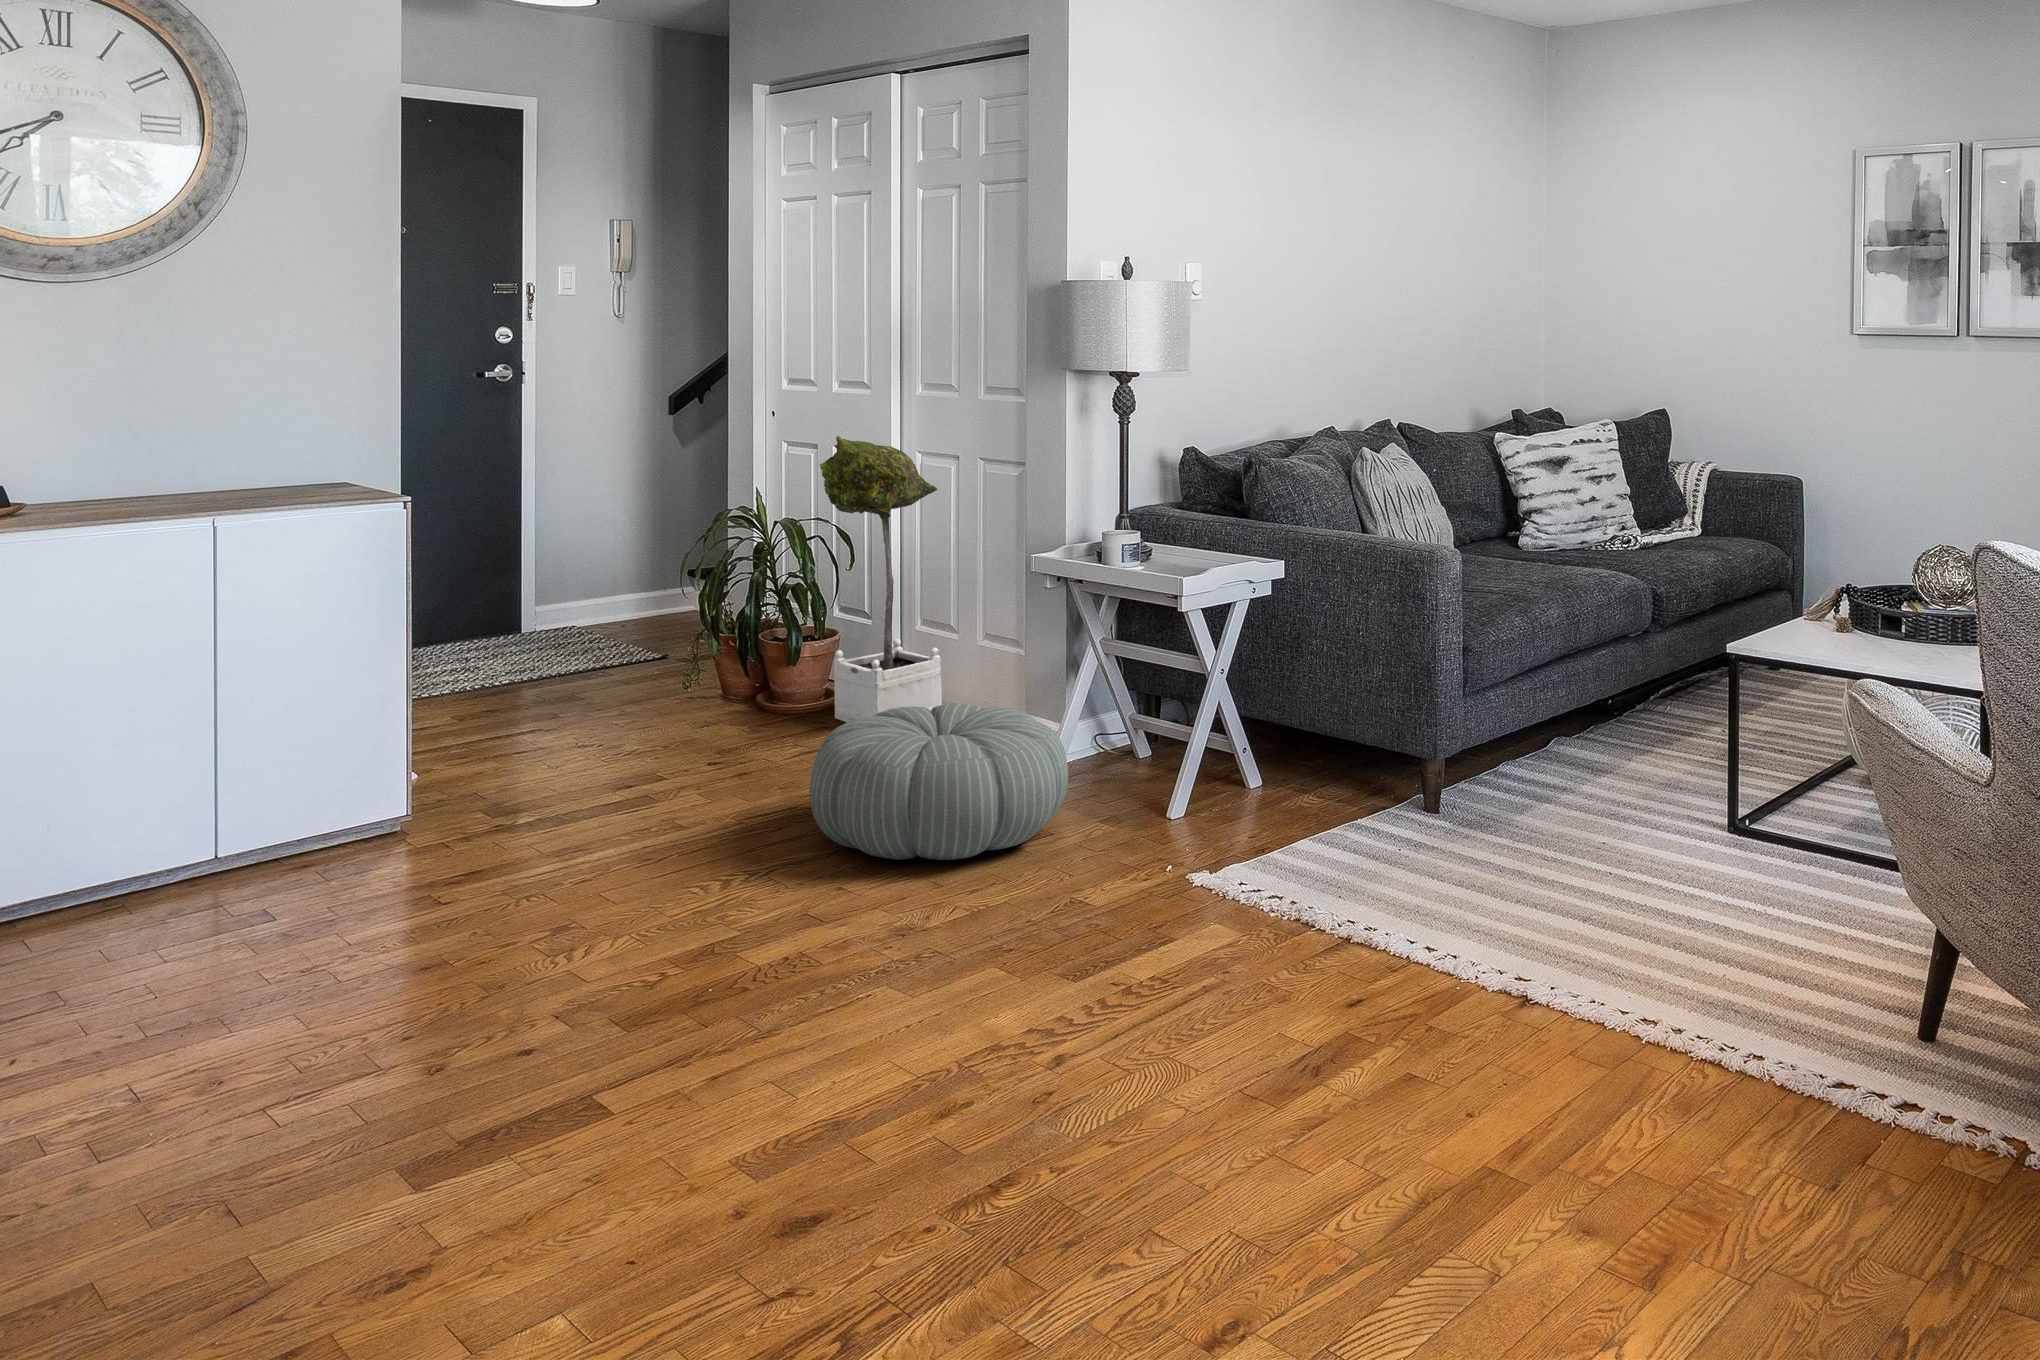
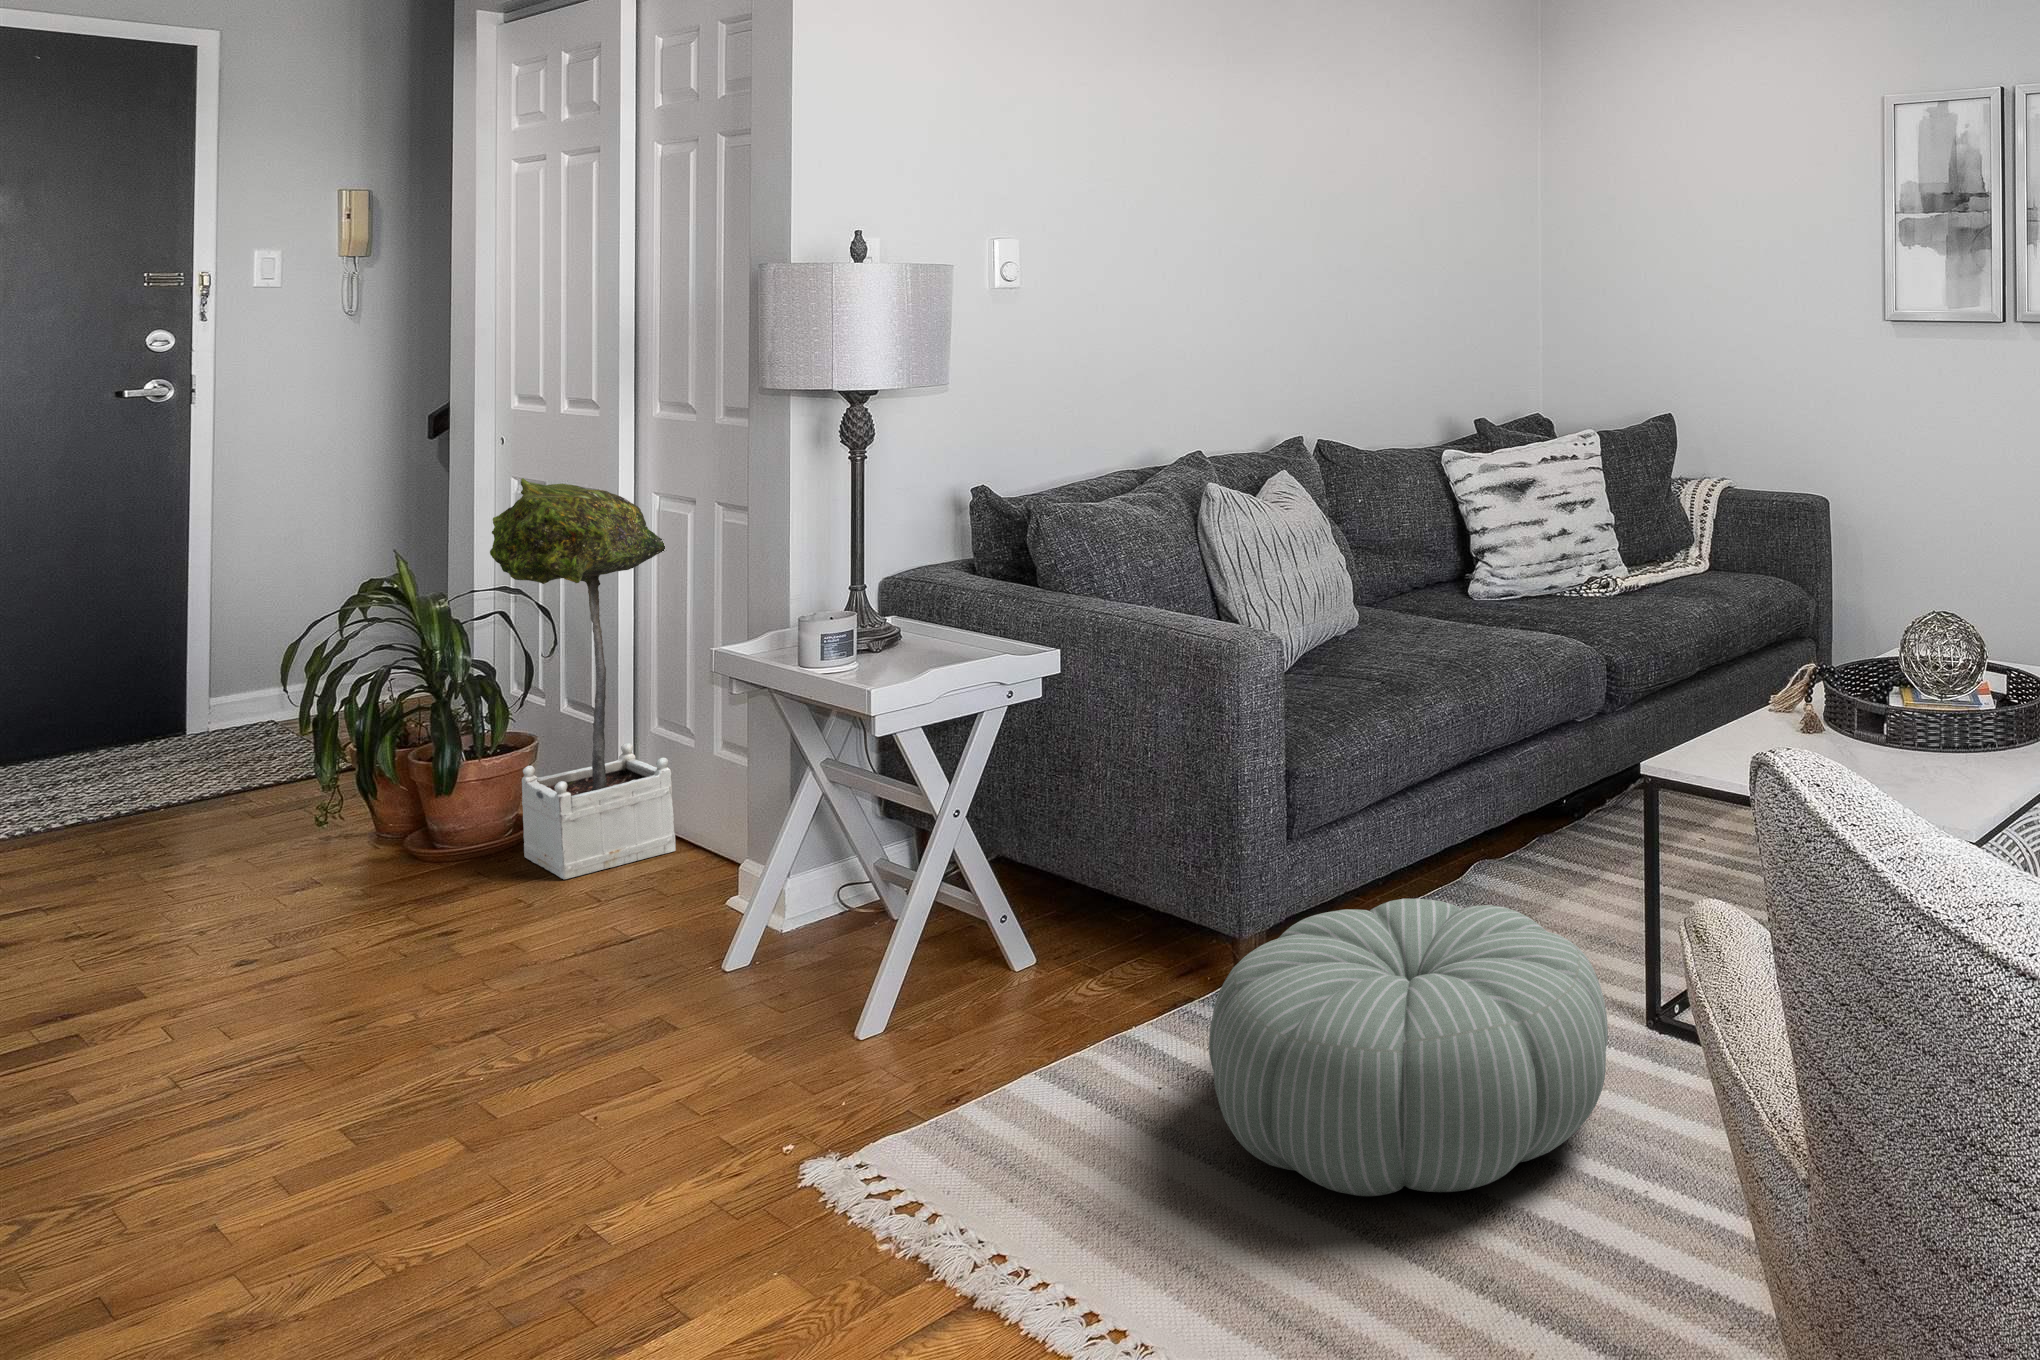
pouf: present [809,703,1068,860] -> present [1209,899,1608,1196]

